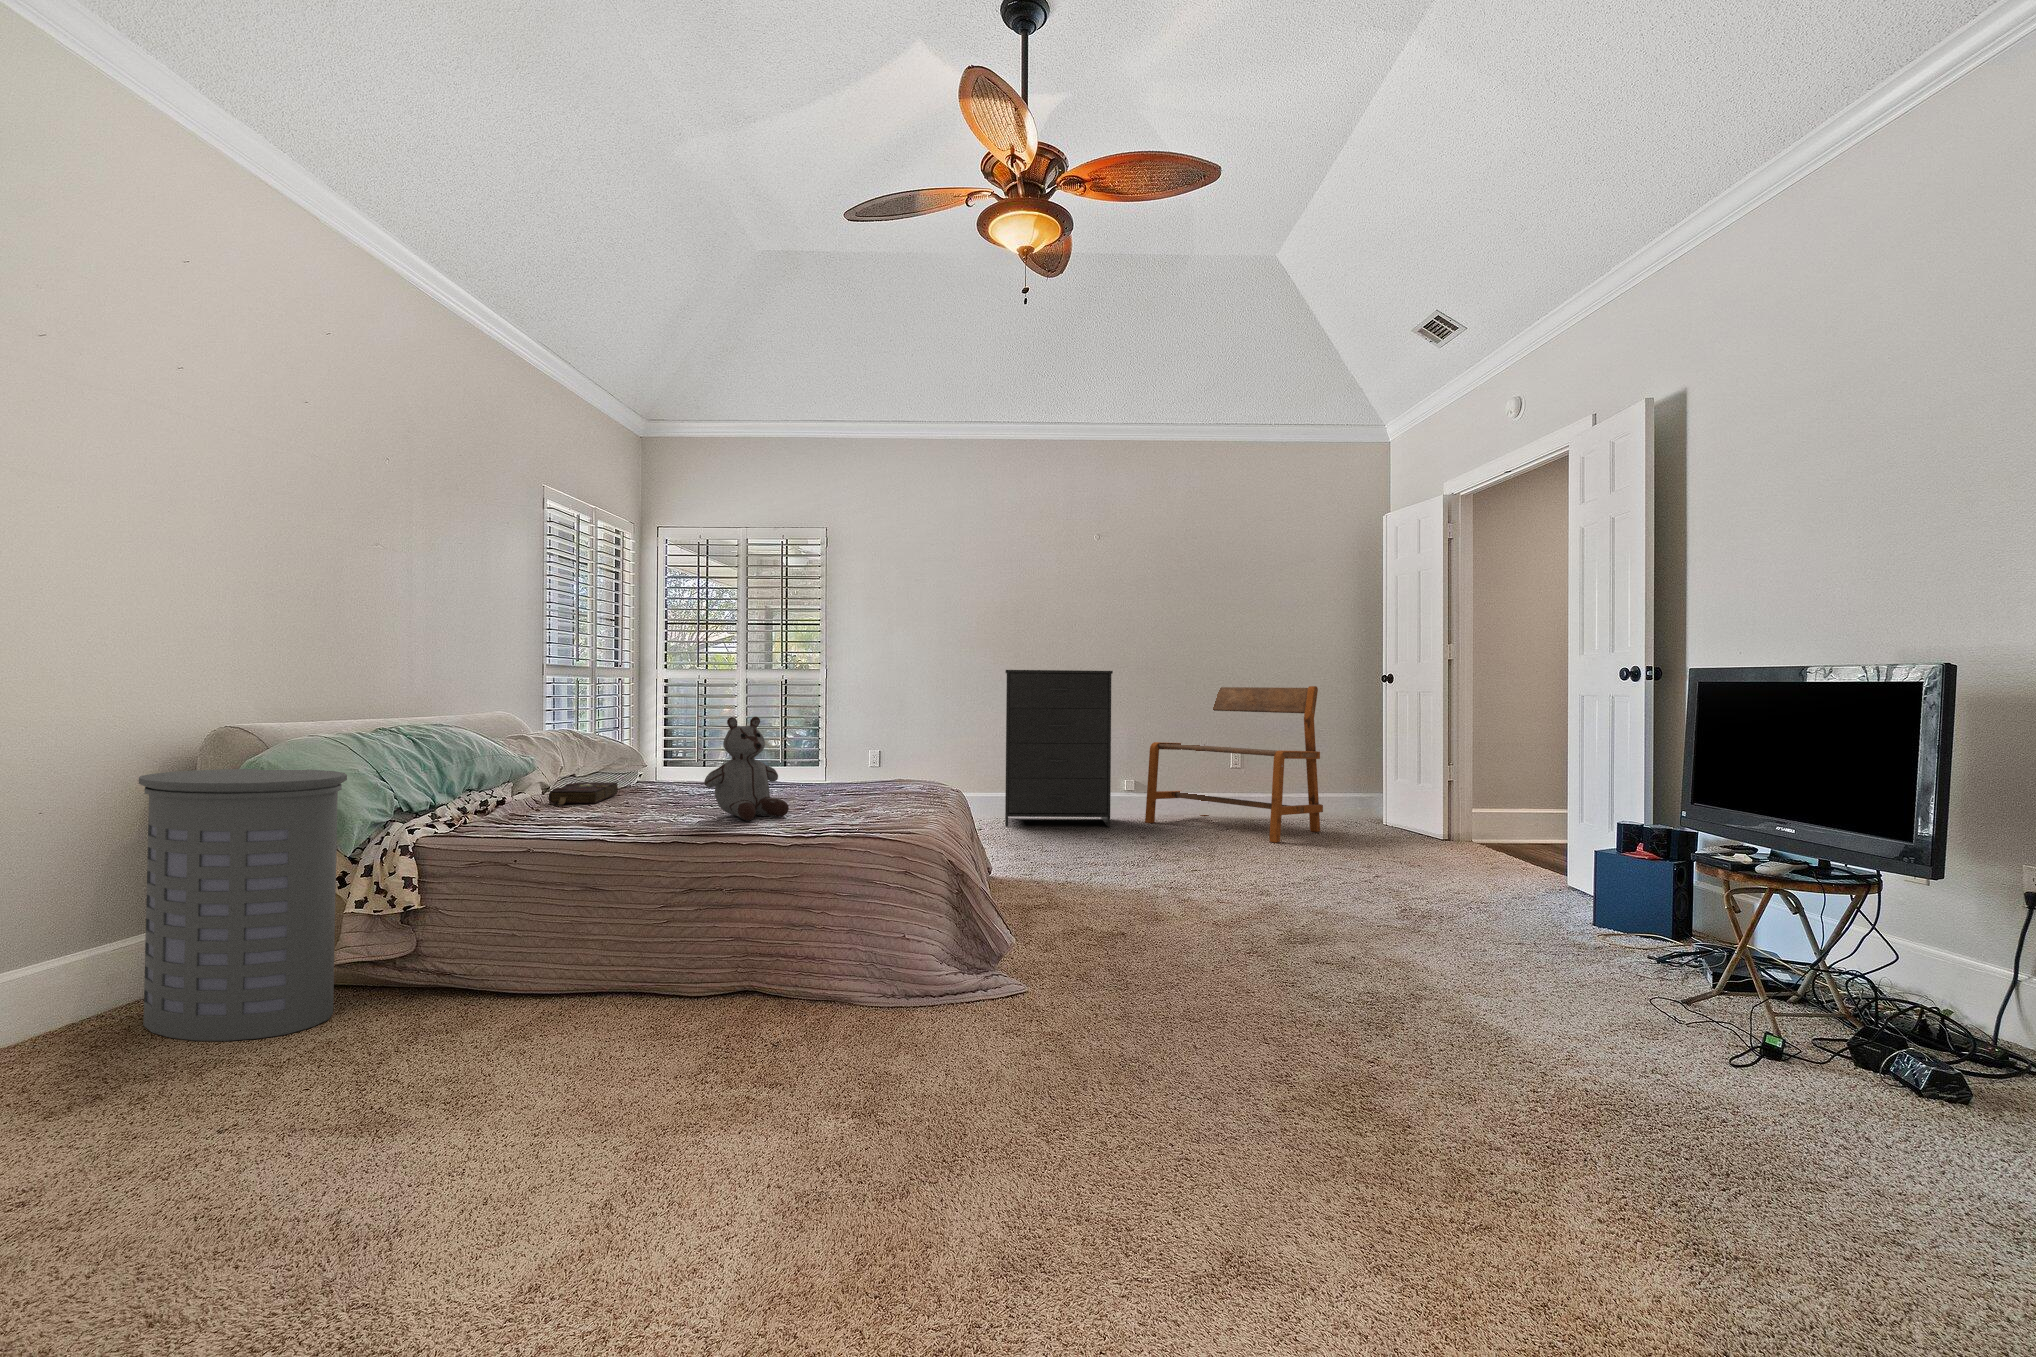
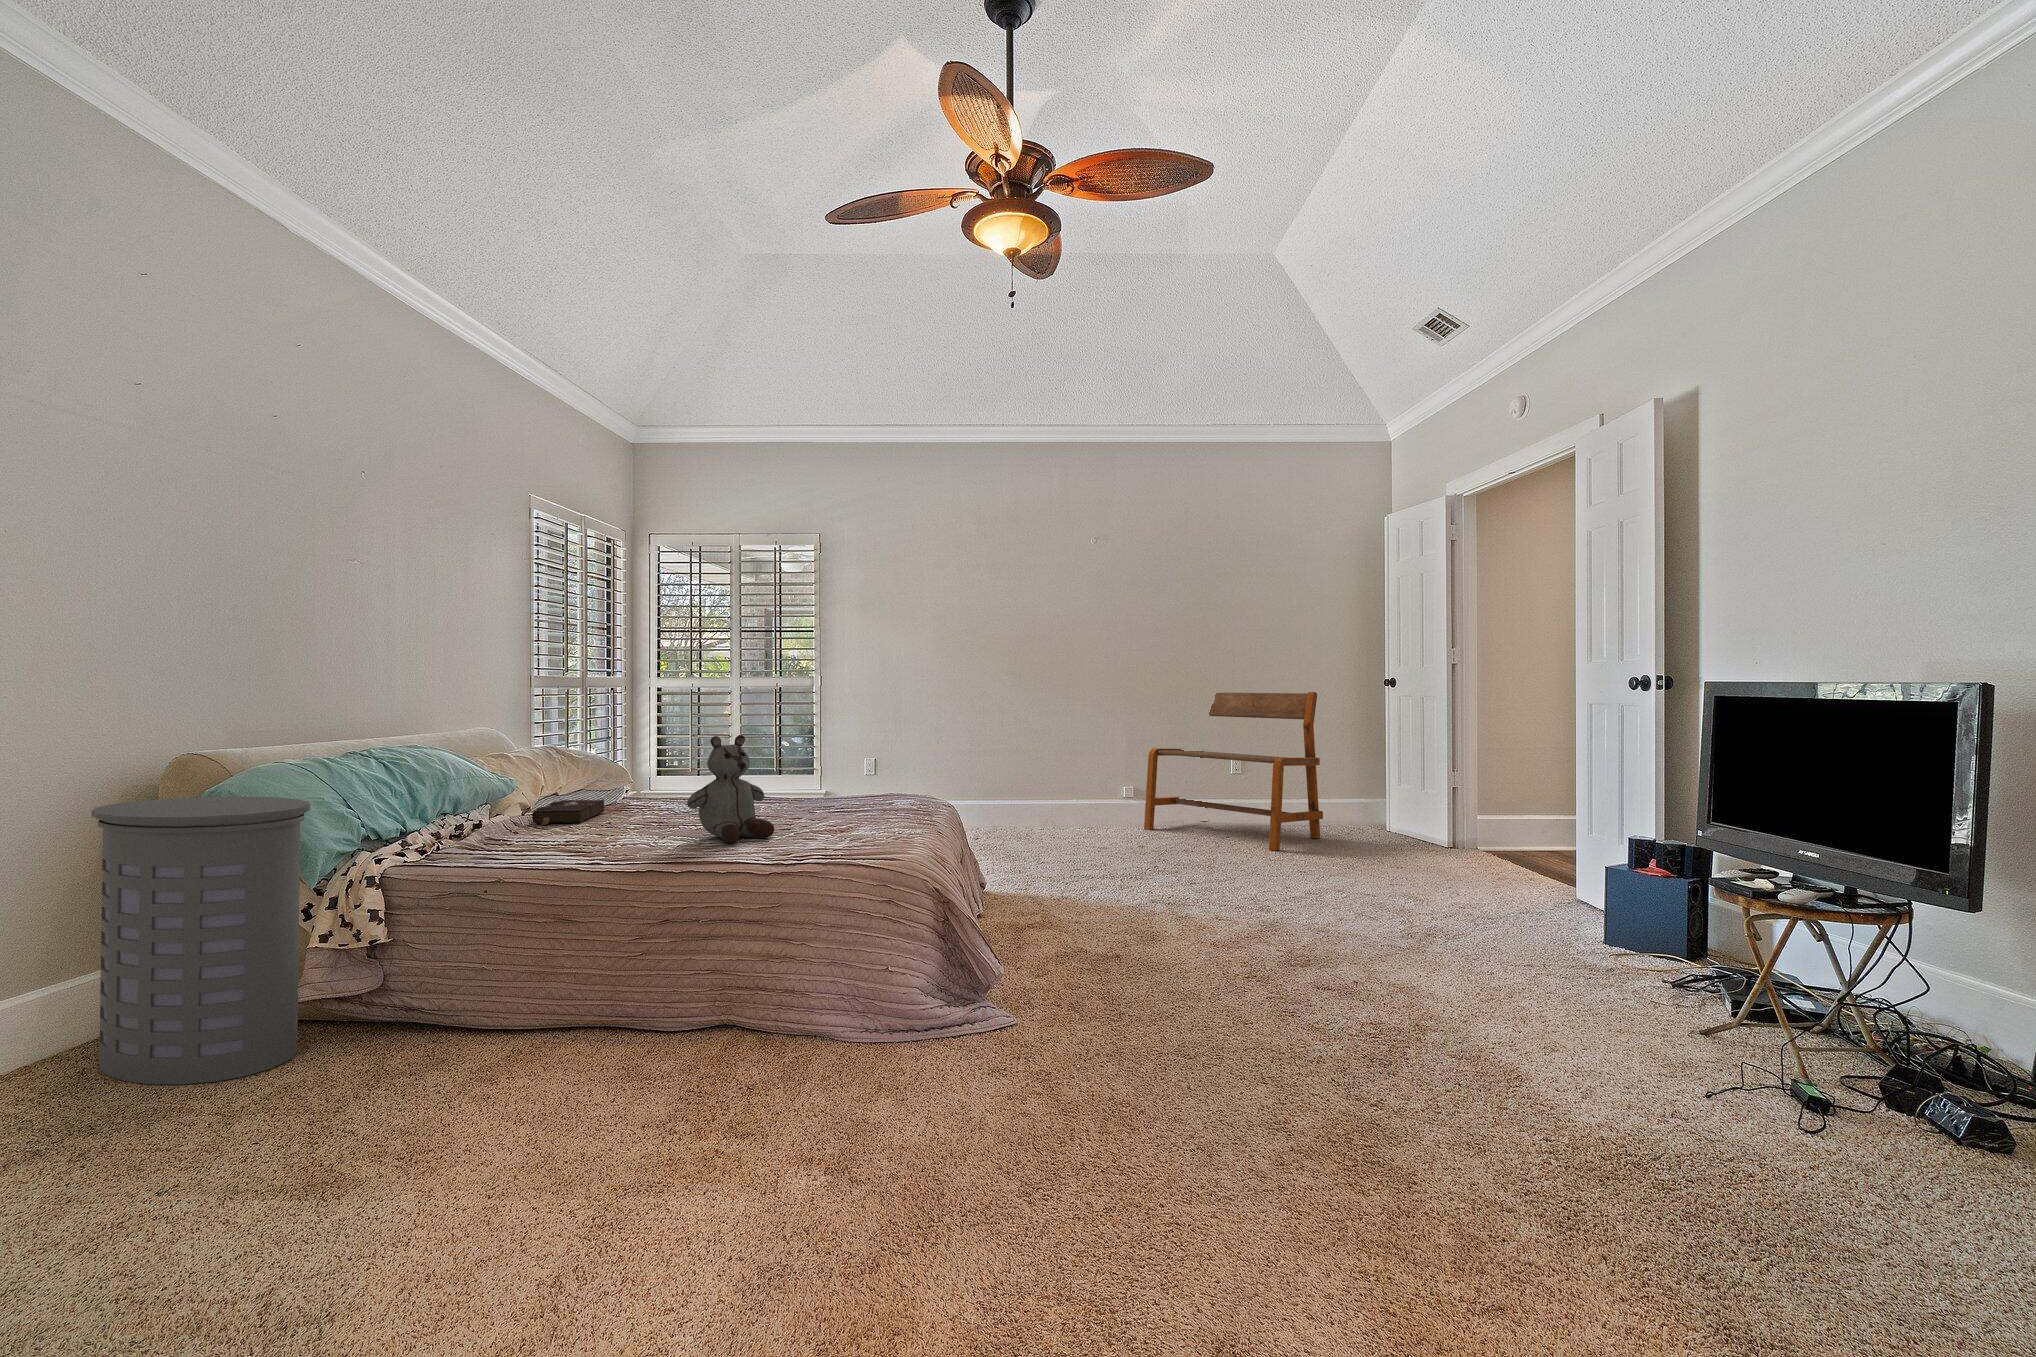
dresser: present [1005,670,1113,827] -> none [1003,677,1110,835]

